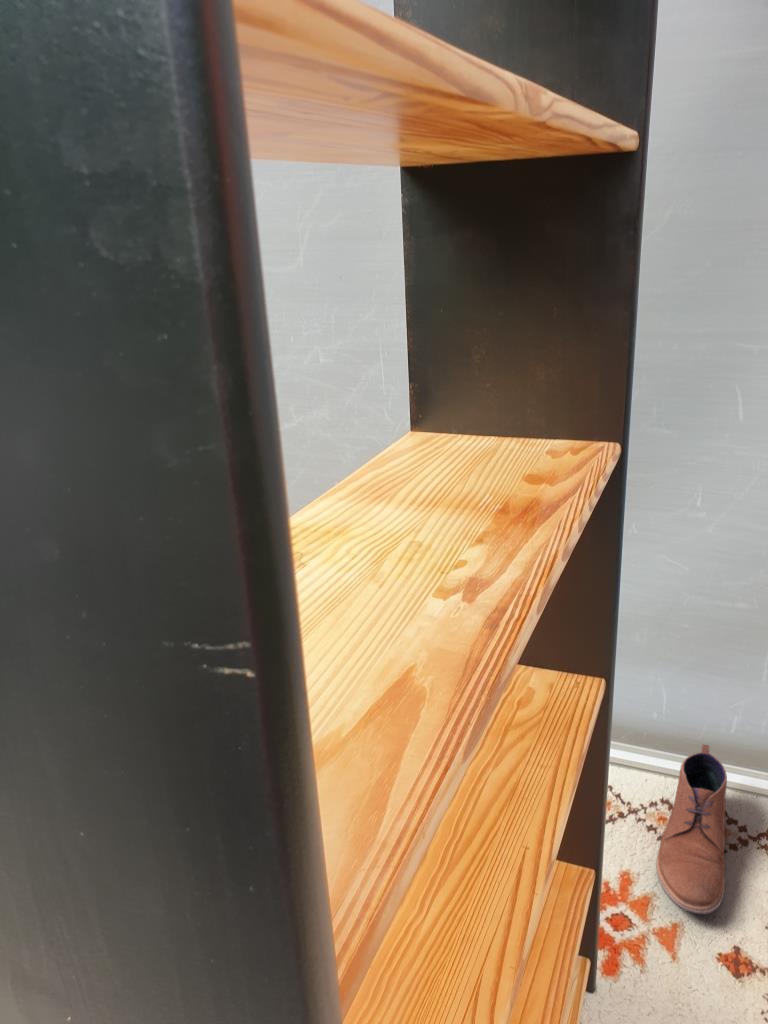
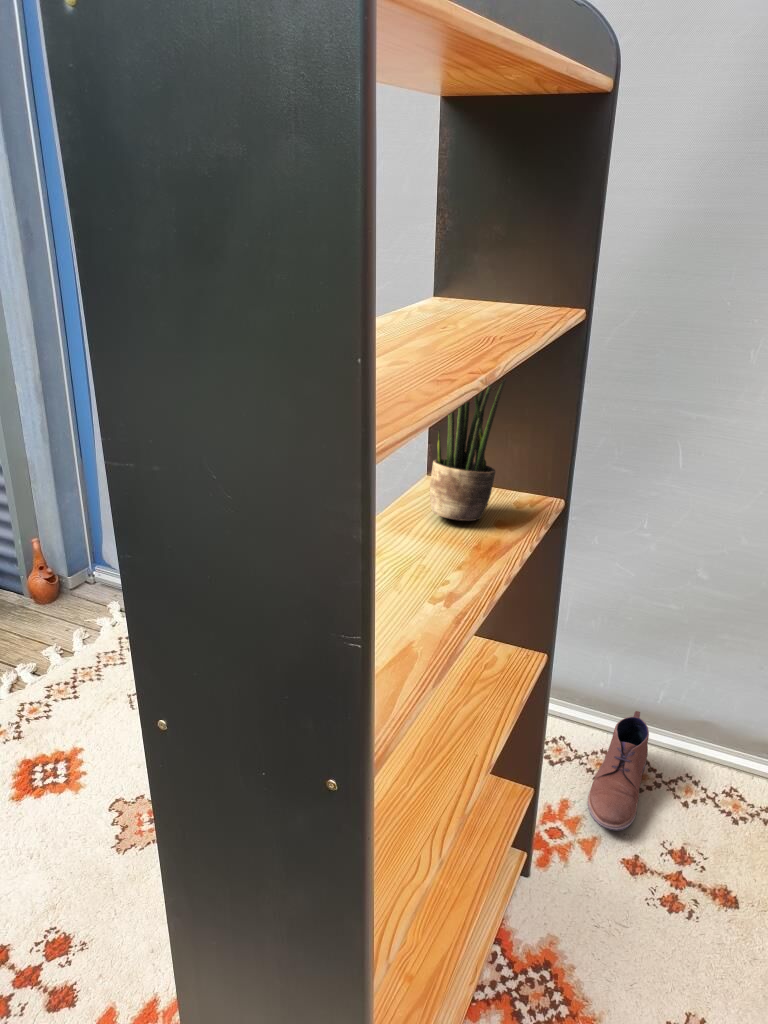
potted plant: none [421,228,527,478] -> present [430,378,506,521]

